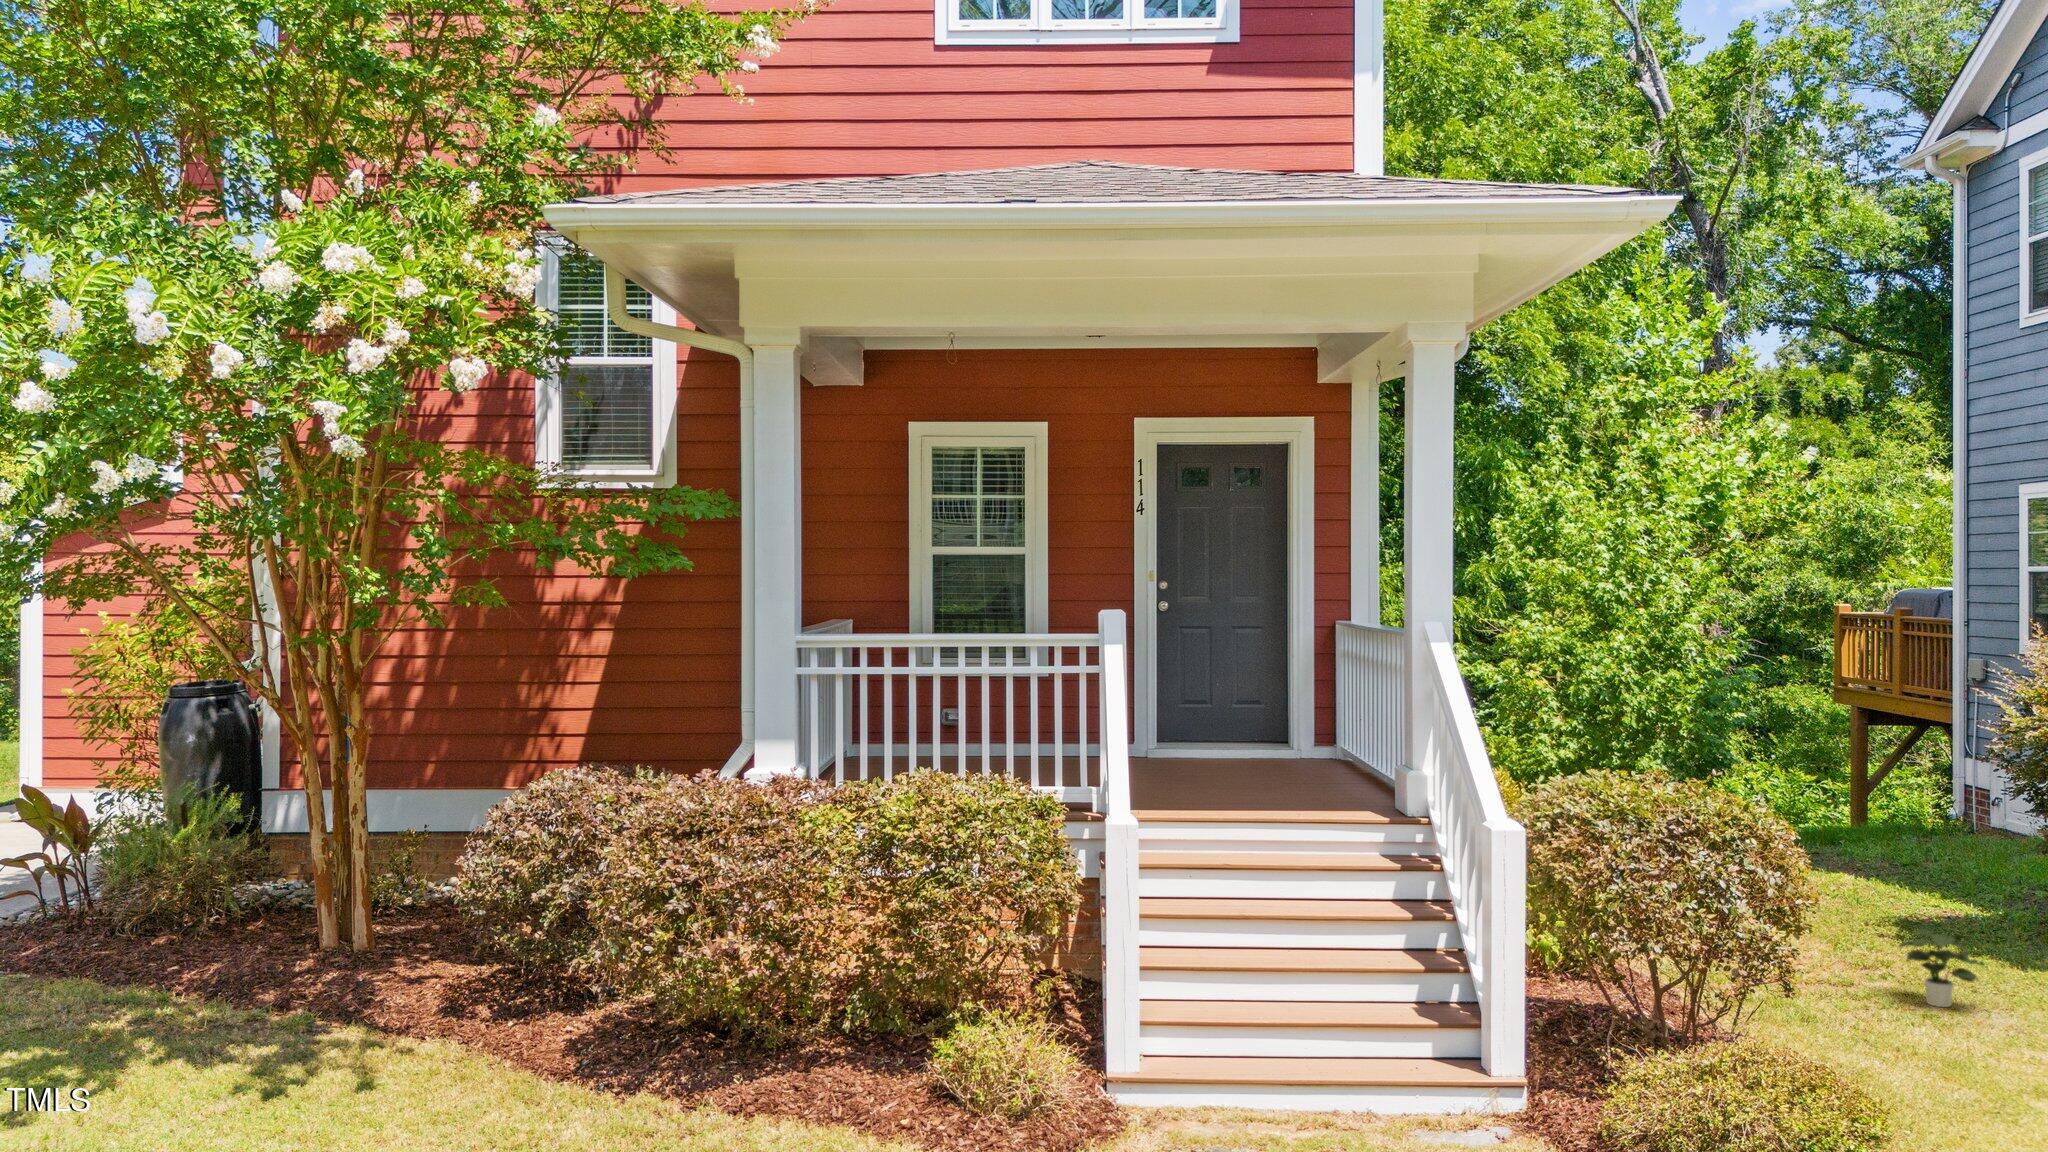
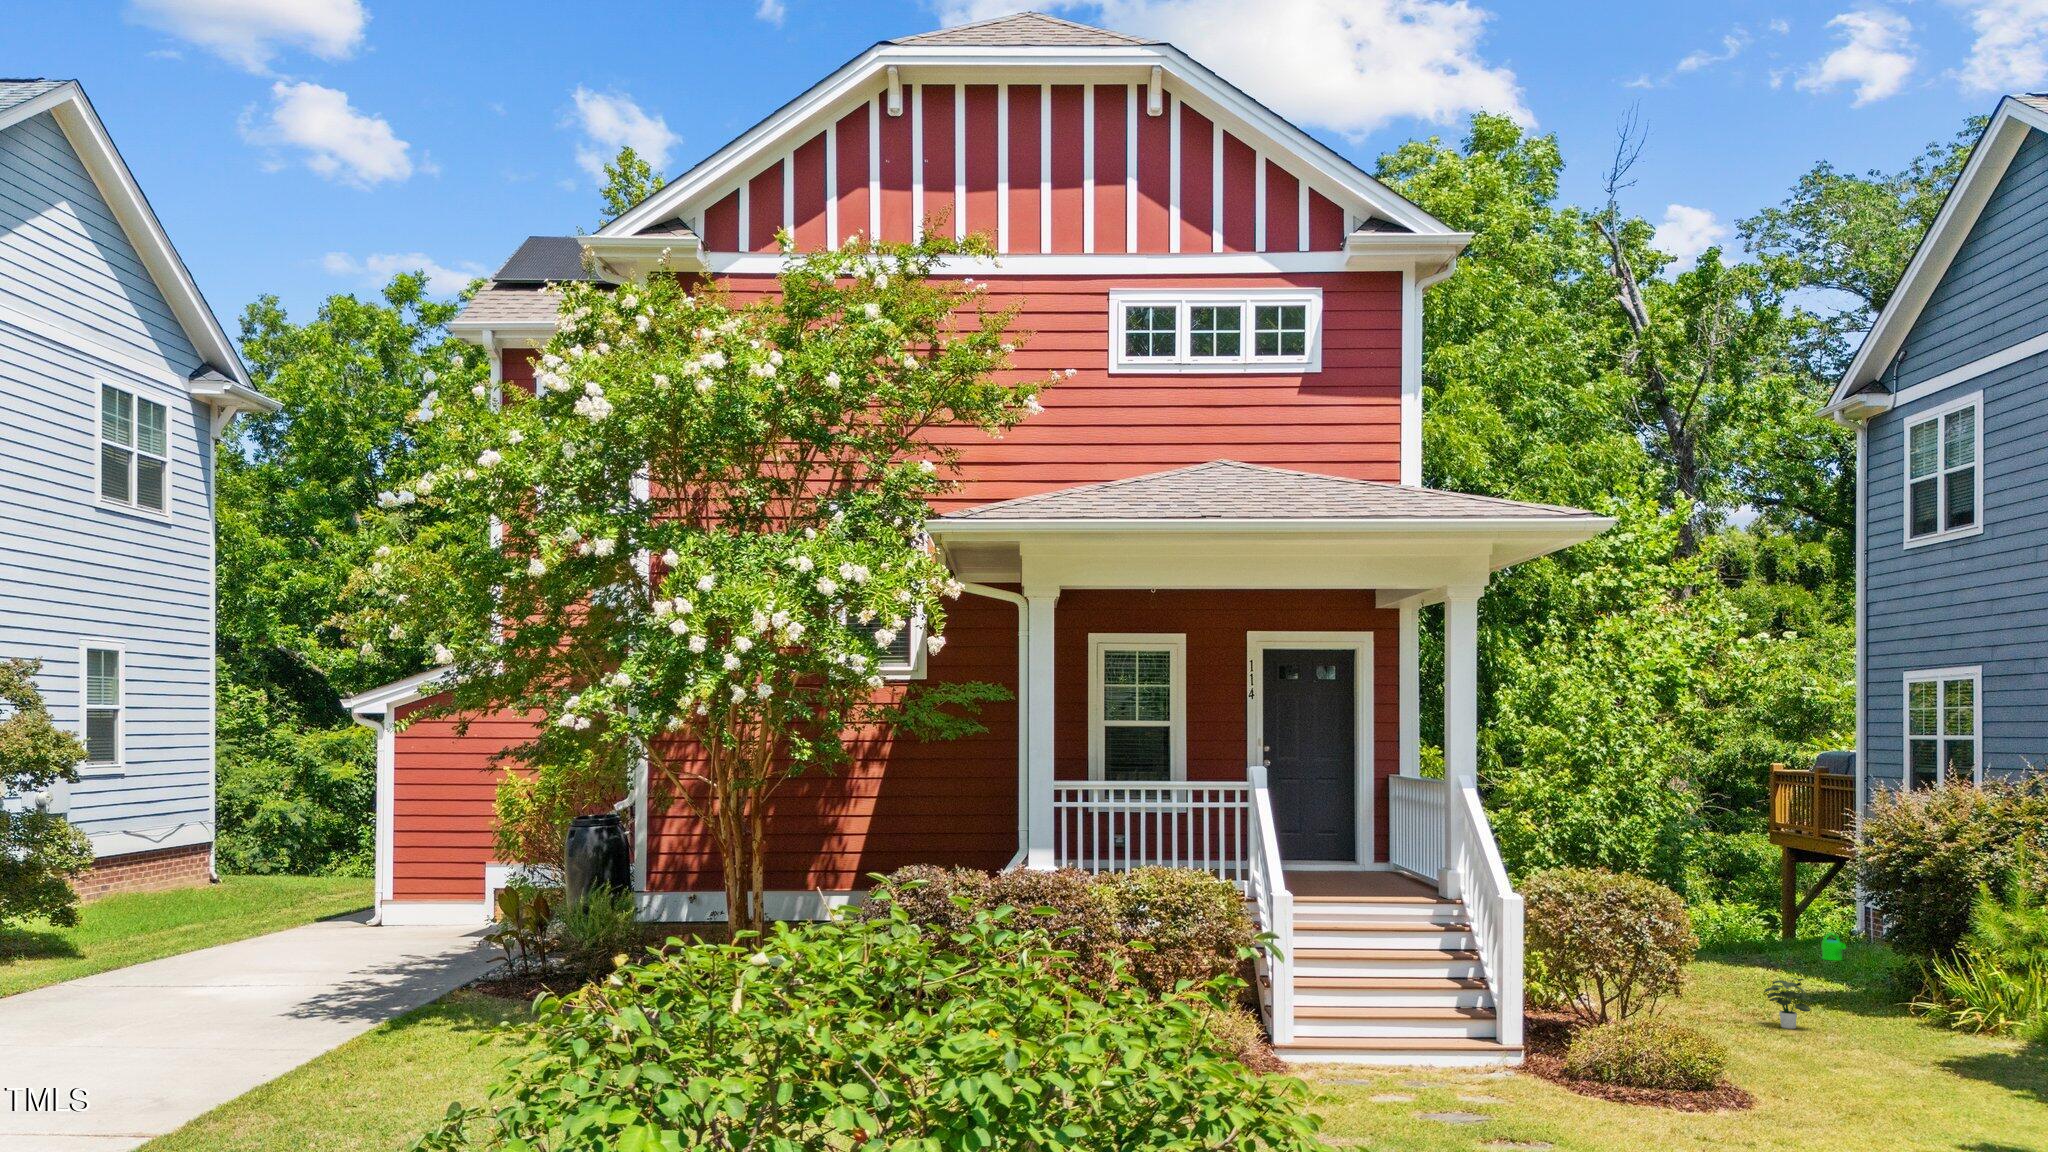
watering can: none [1921,821,1960,860] -> present [1821,932,1846,961]

